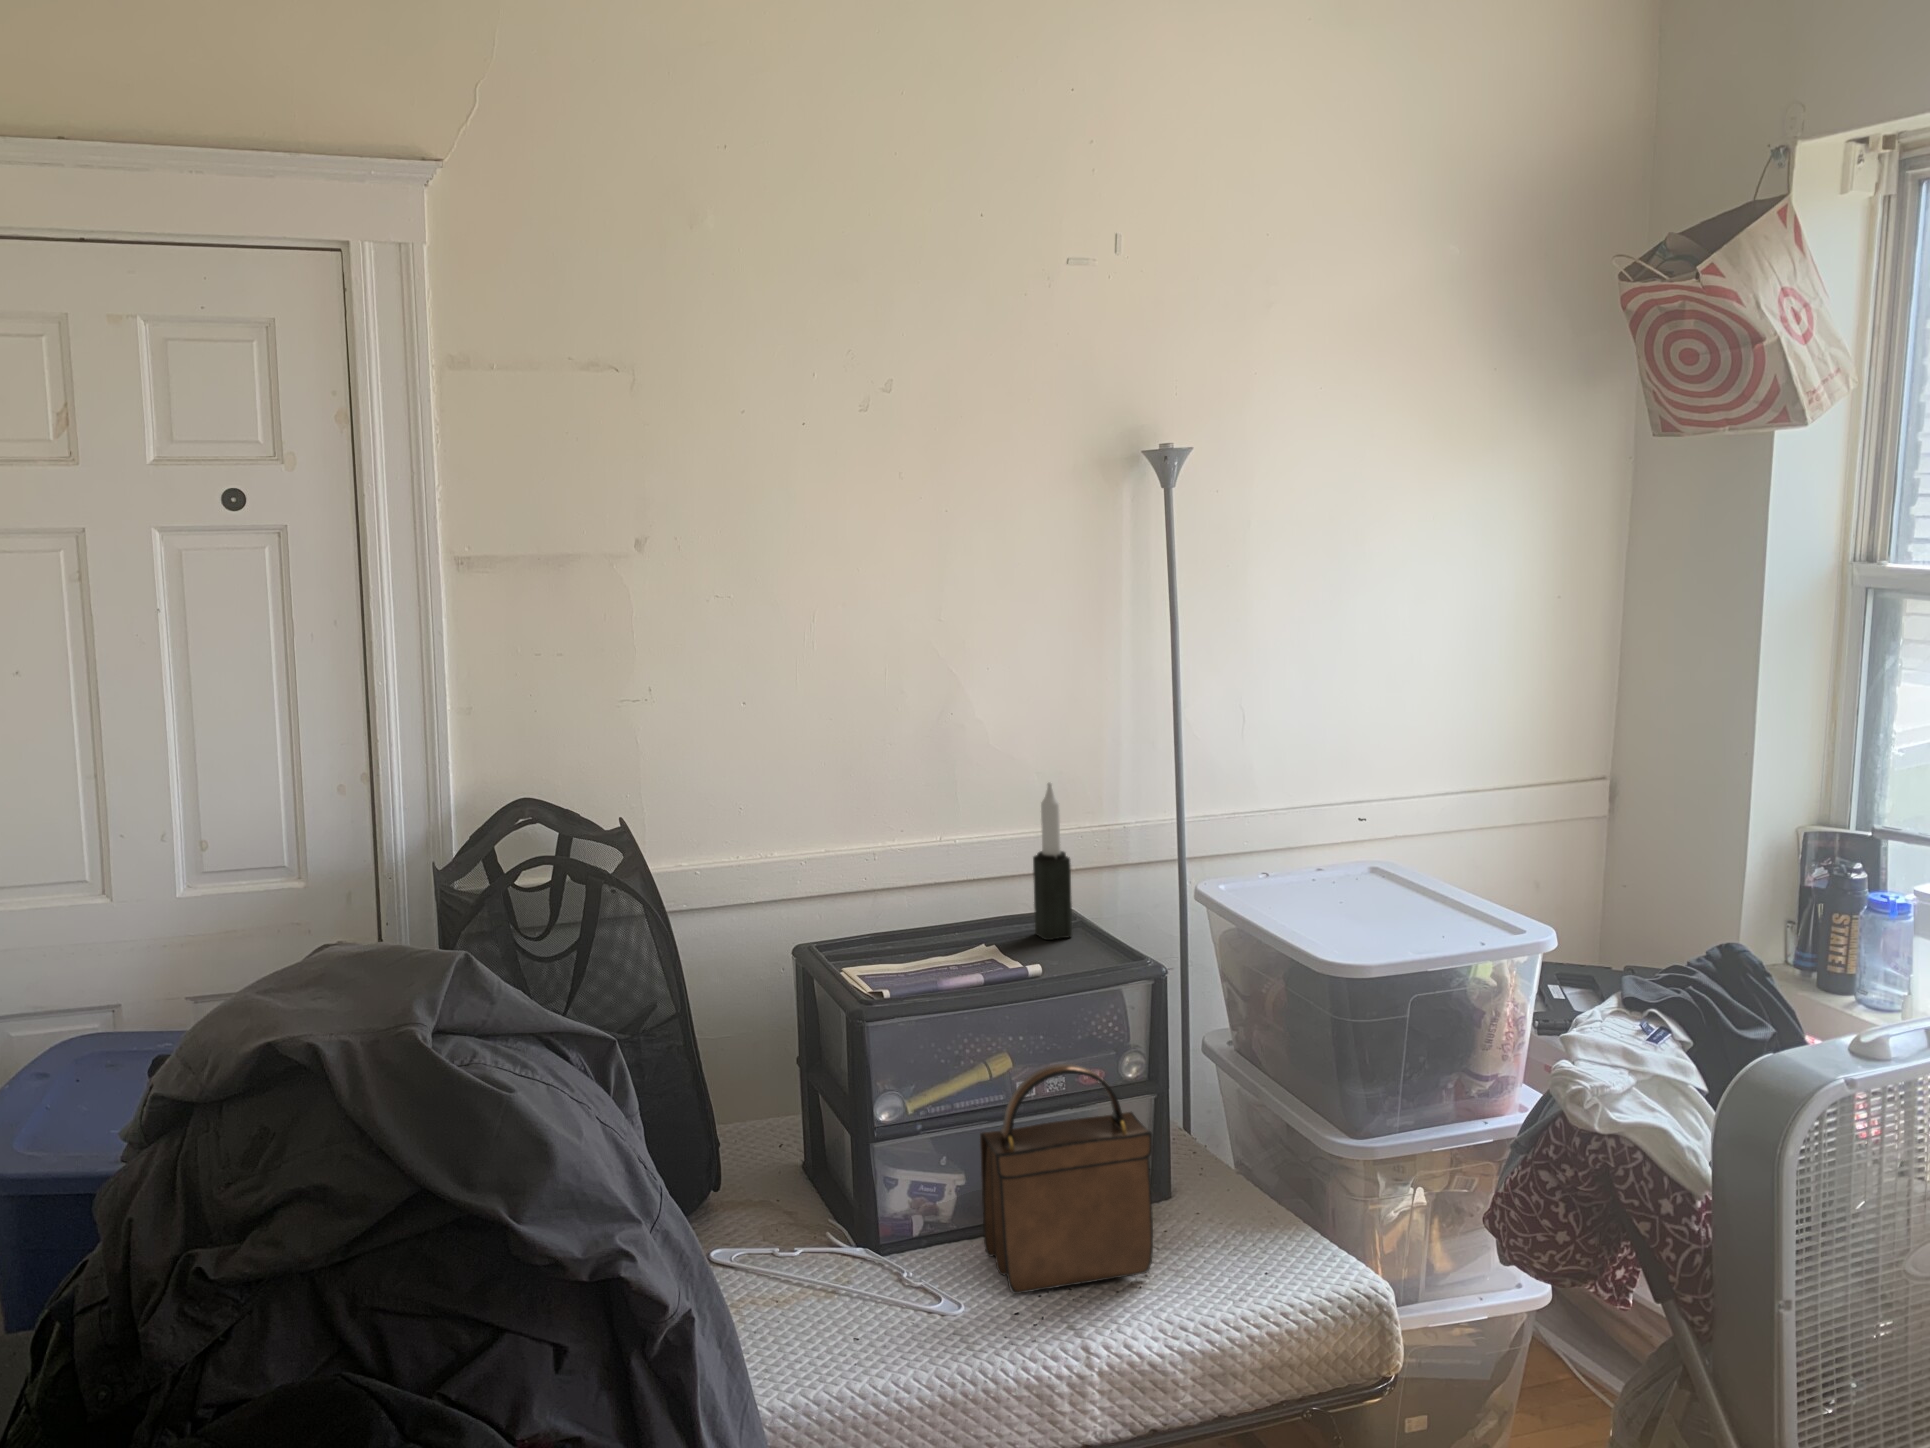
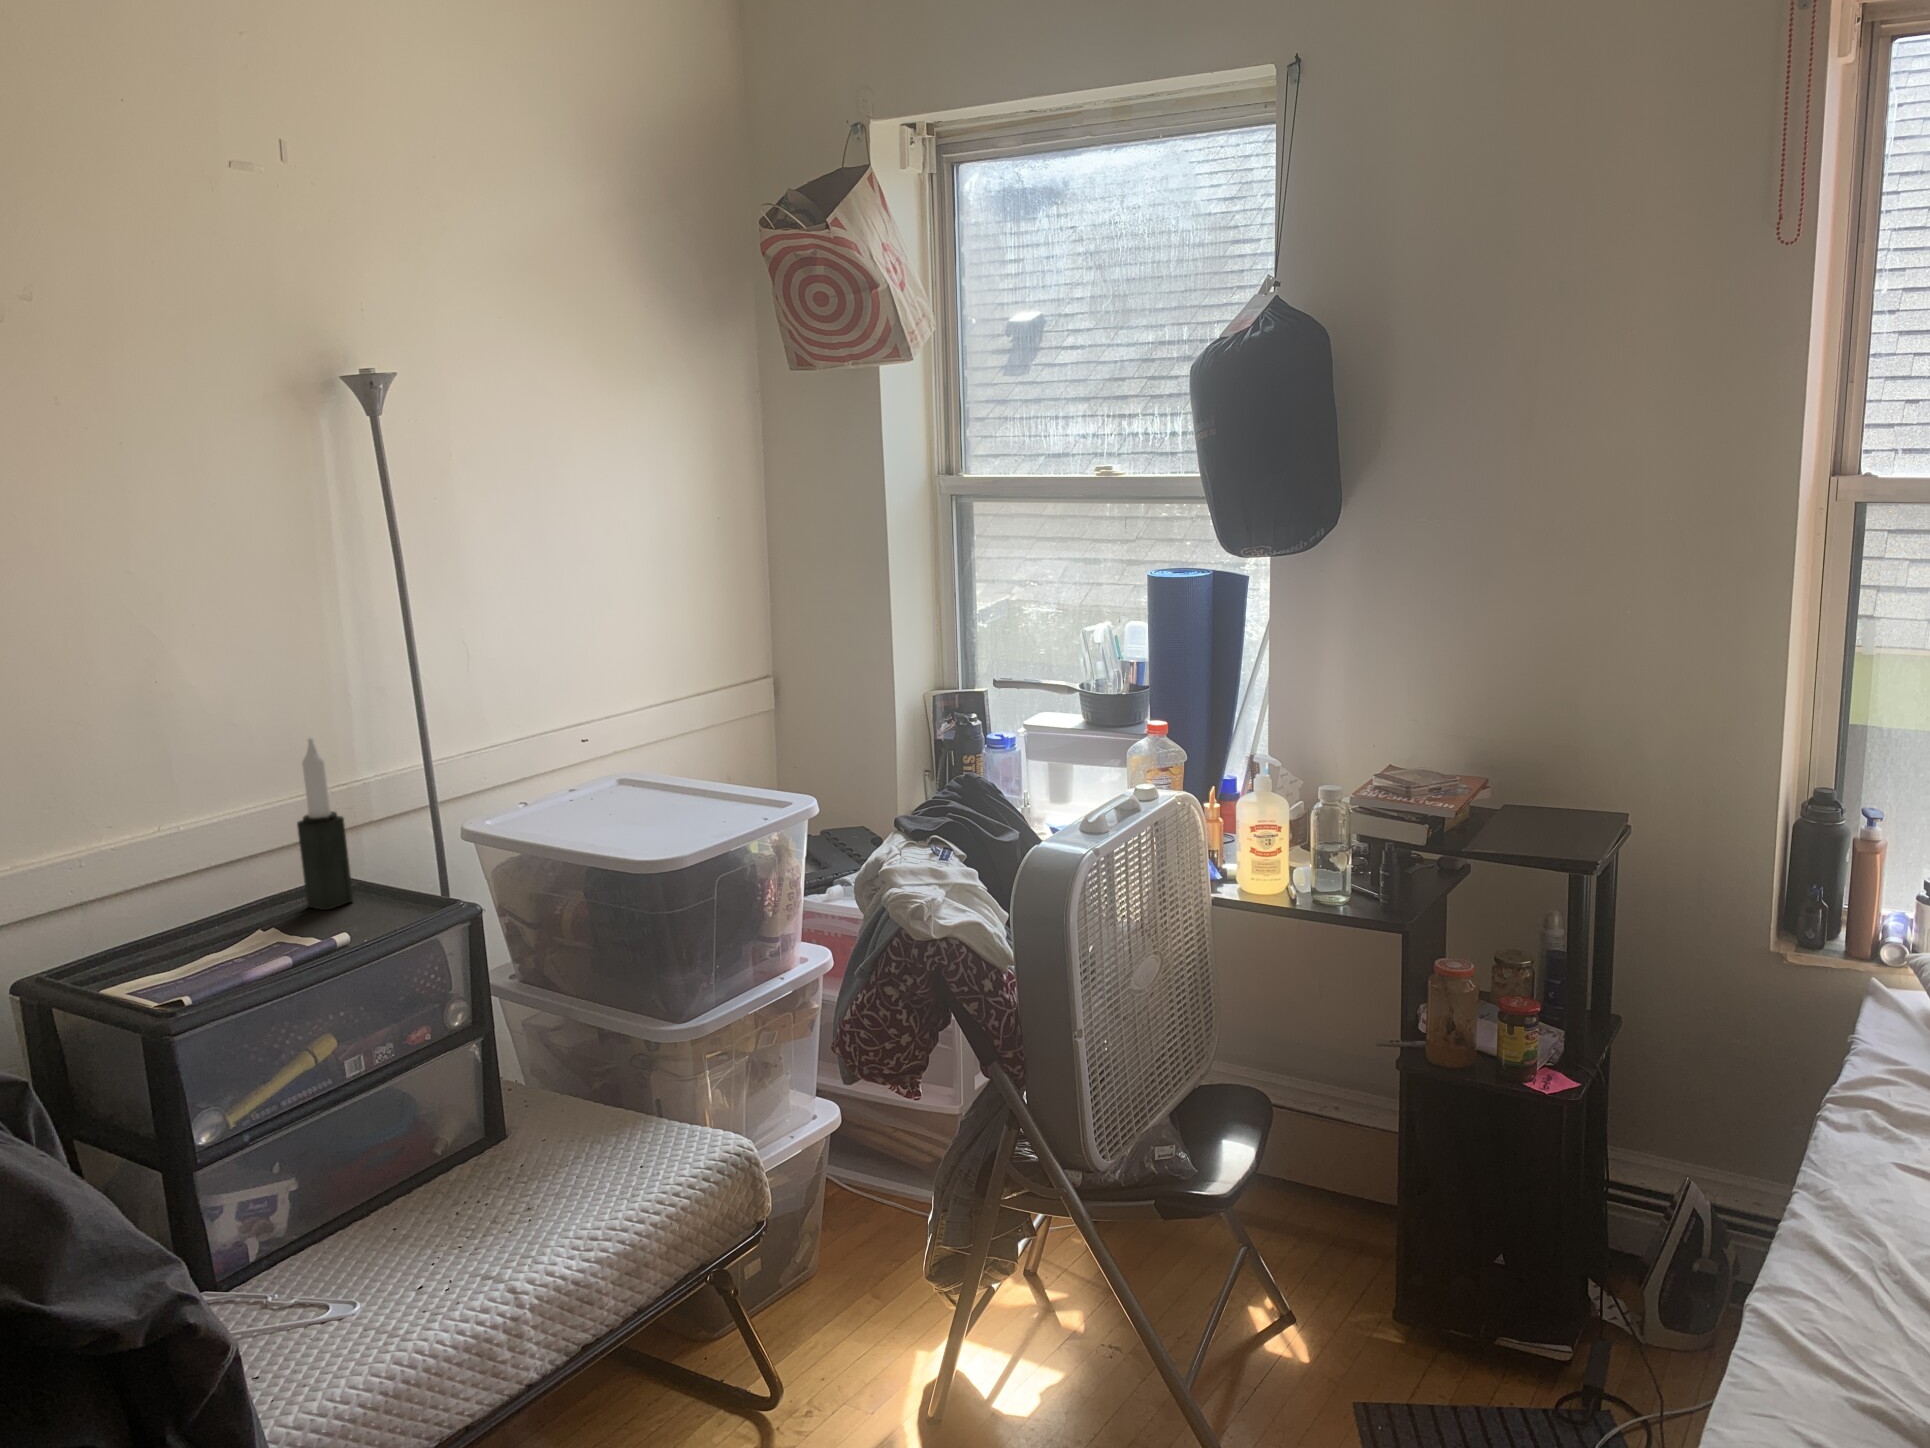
handbag: present [980,1064,1153,1294] -> none [339,1019,537,1273]

